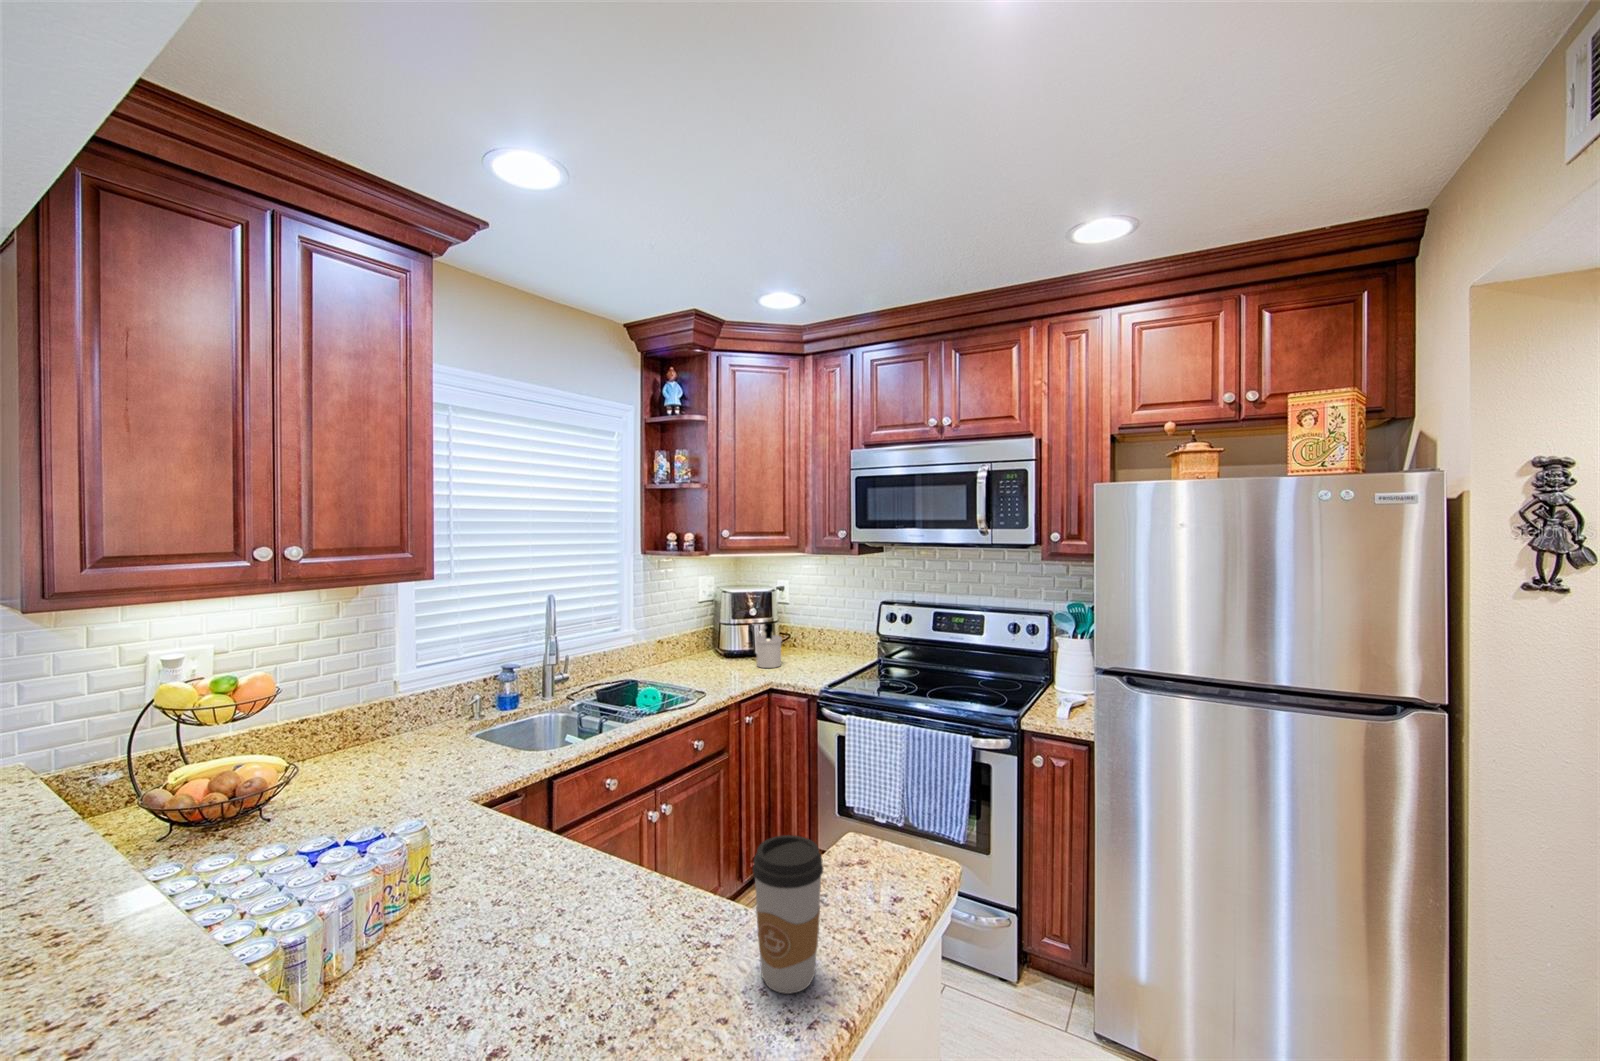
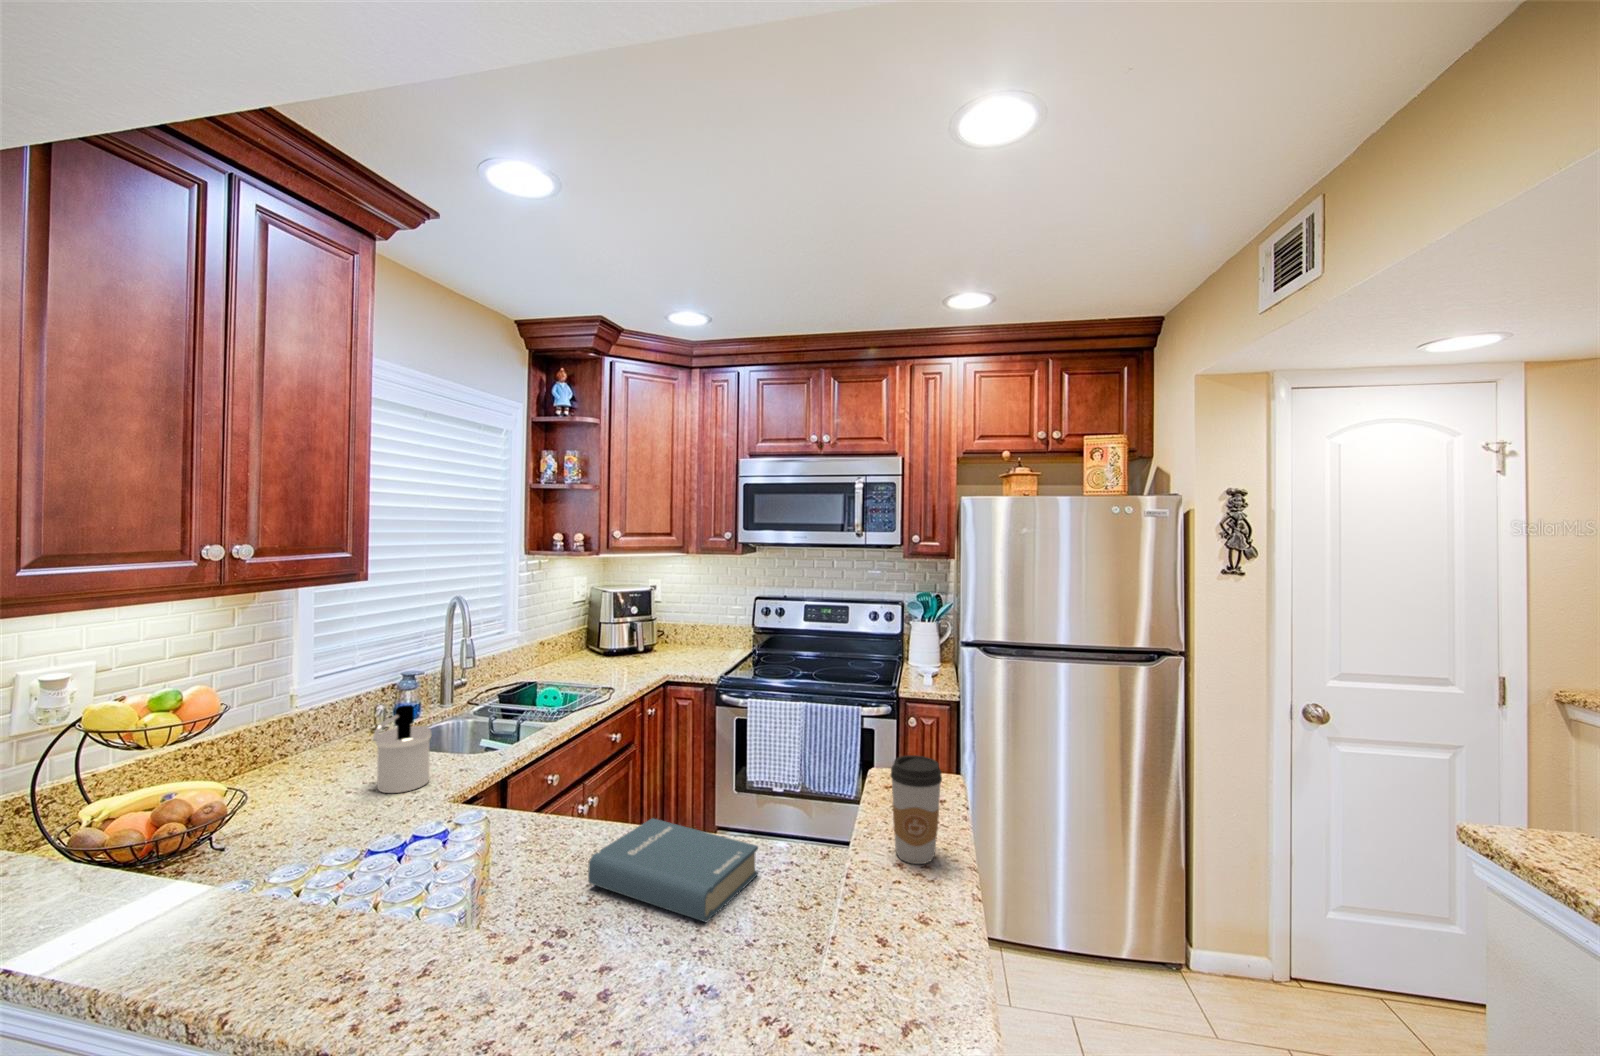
soap dispenser: present [756,622,782,668] -> present [373,705,431,793]
hardback book: none [488,854,665,1002] -> present [588,818,758,922]

